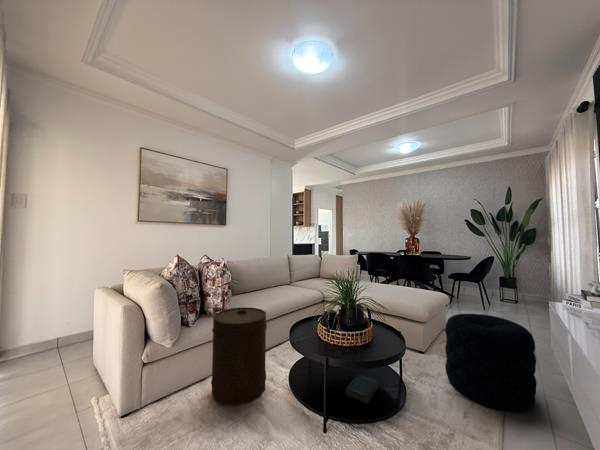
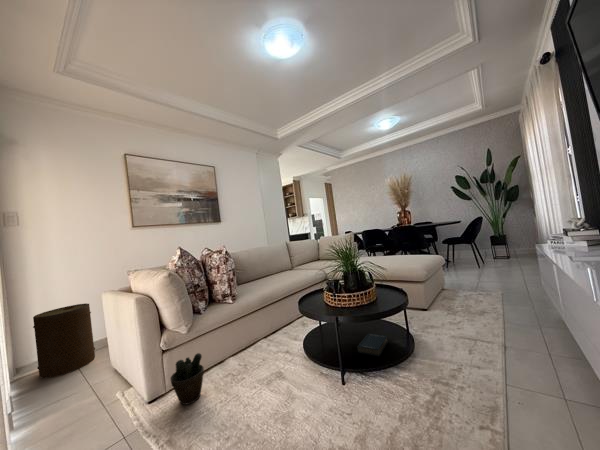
basket: present [211,307,267,406] -> present [33,303,95,378]
pouf: present [445,314,537,412] -> none [443,263,532,344]
potted plant: none [146,372,183,426] -> present [171,353,204,405]

